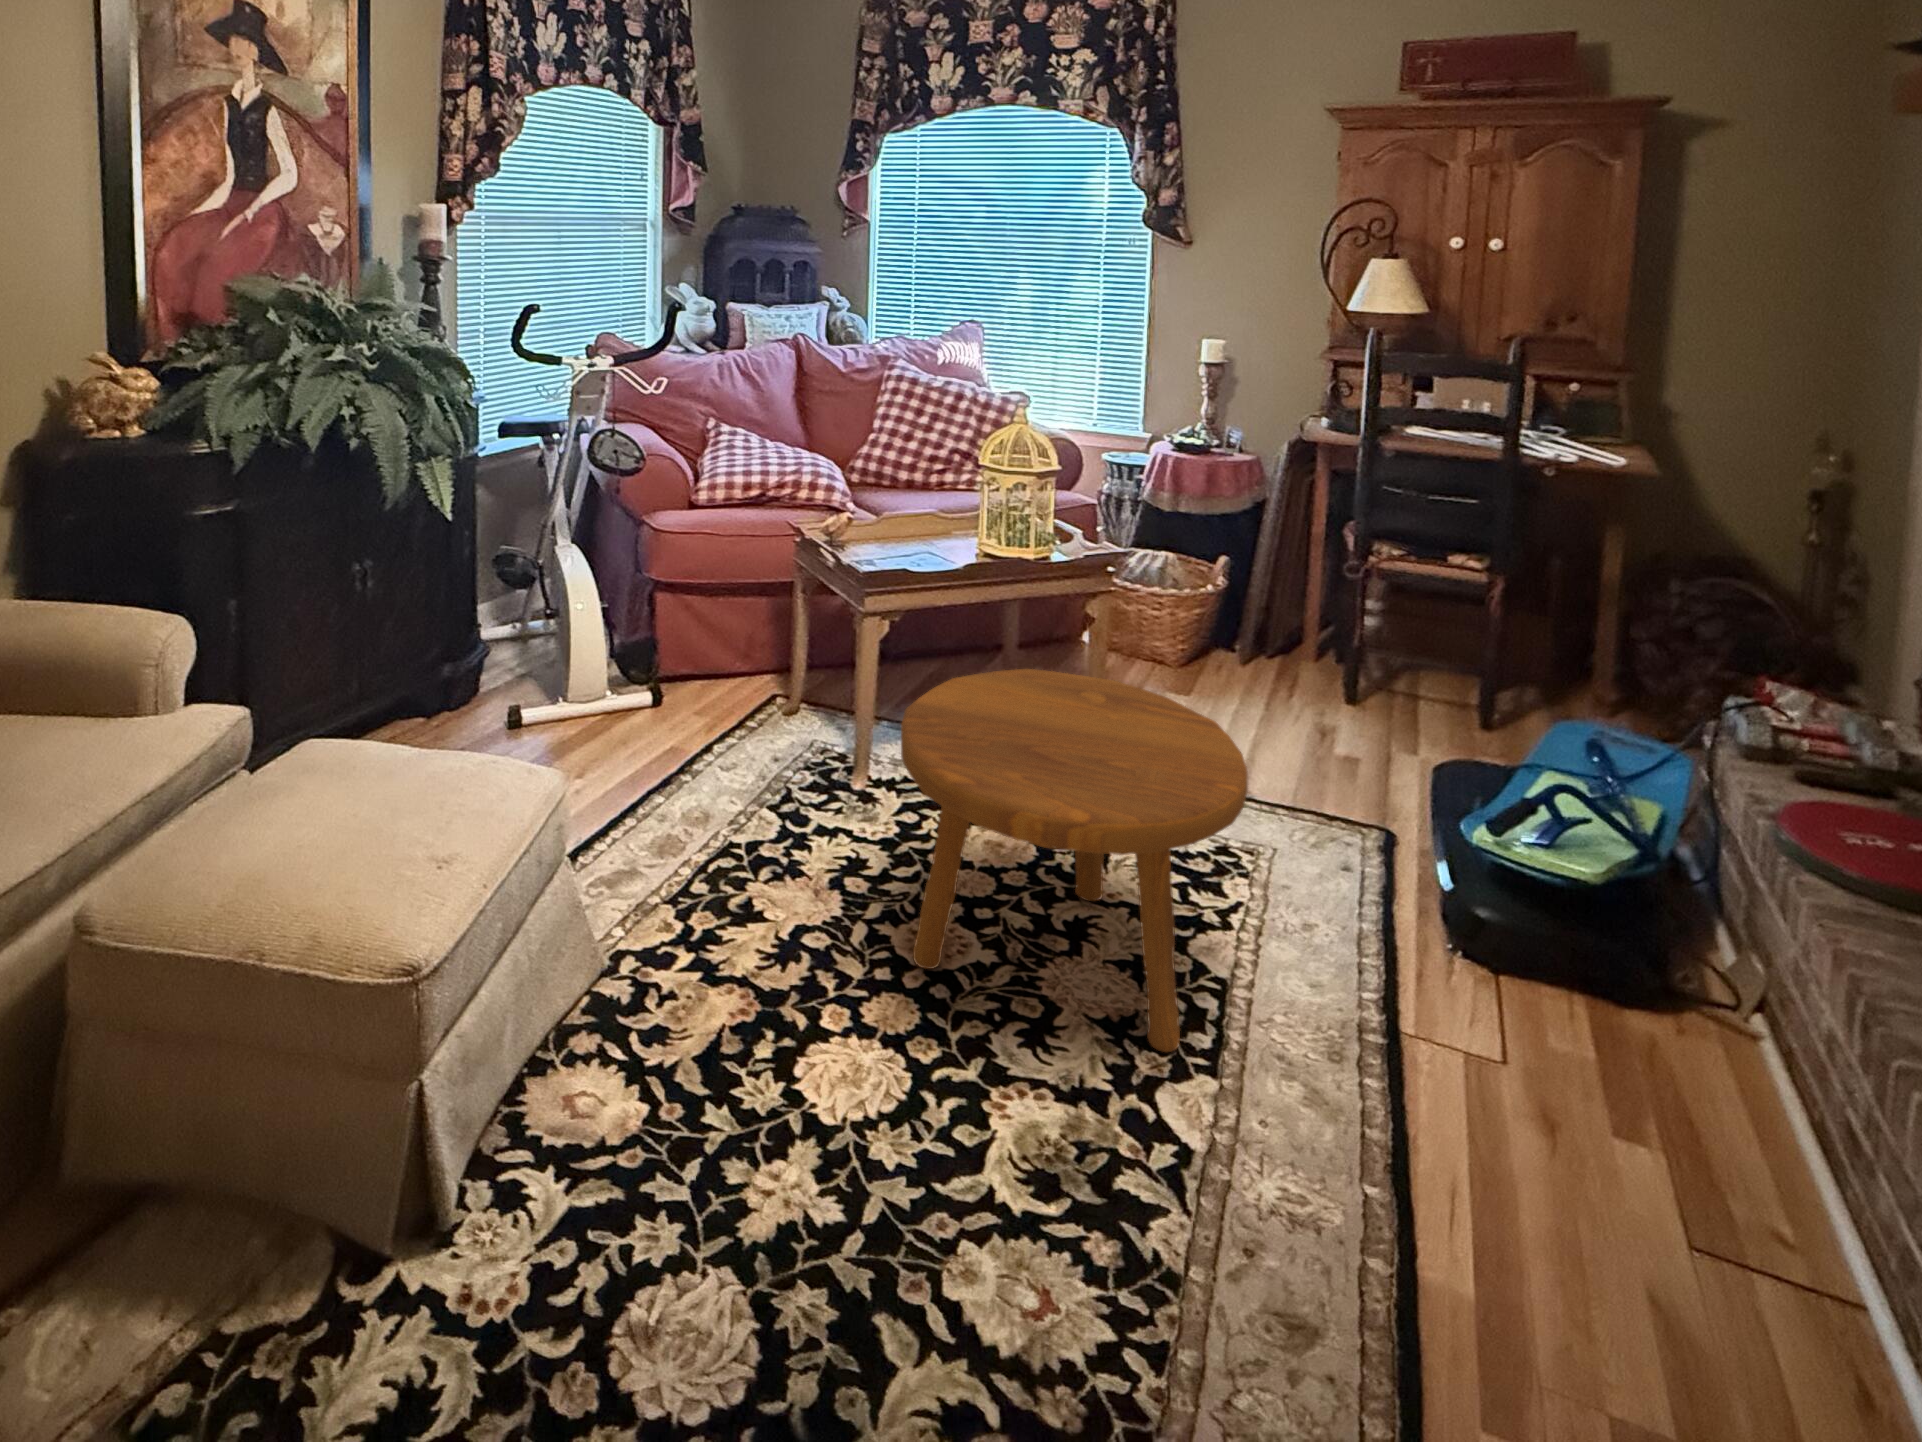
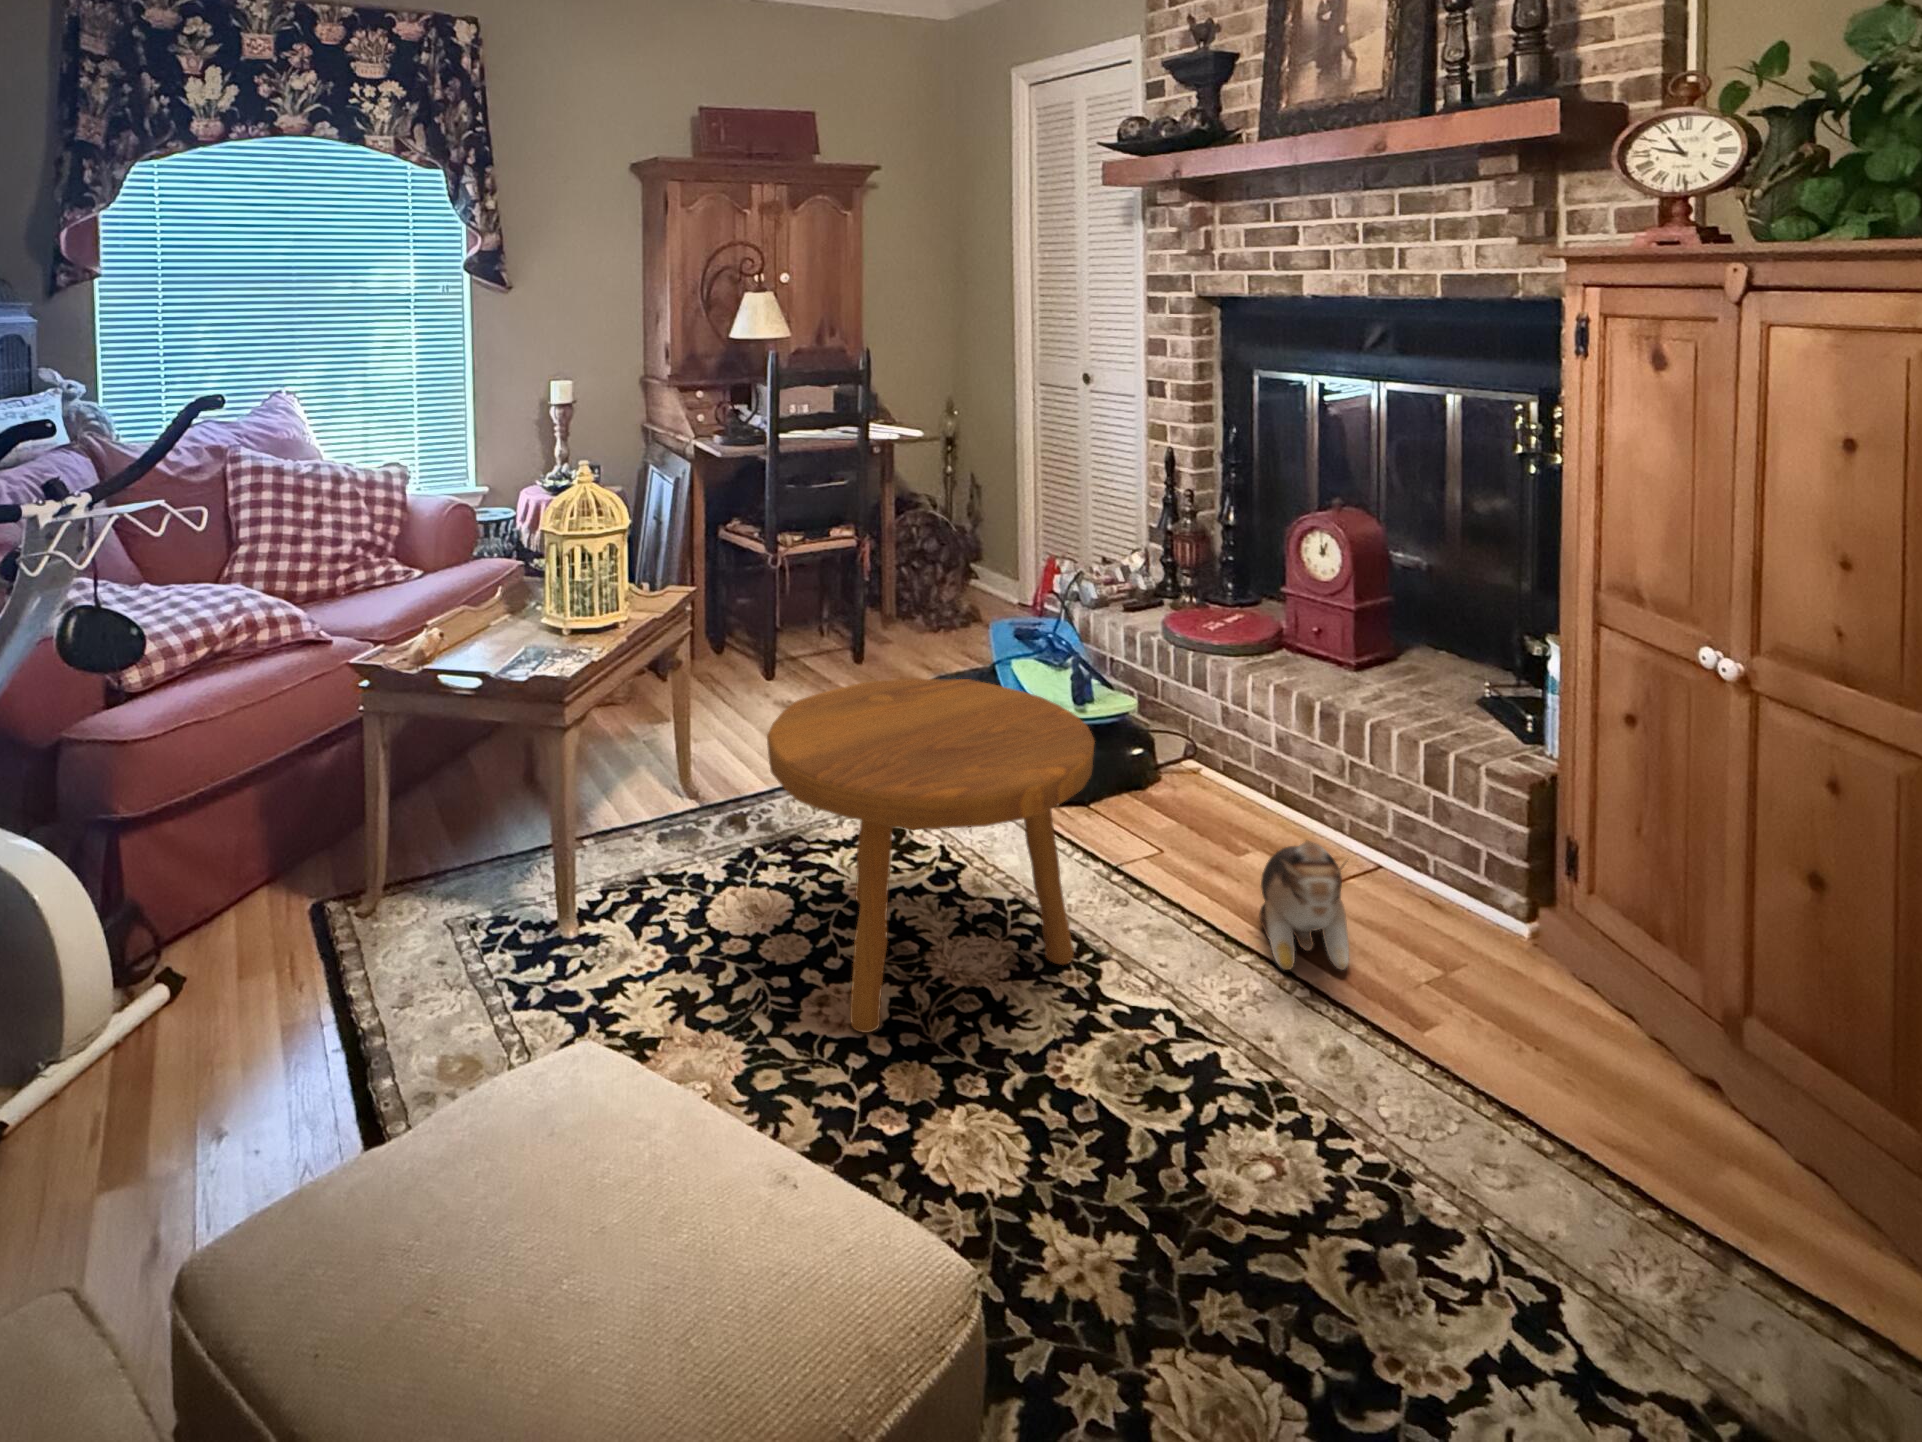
plush toy: none [1339,1076,1586,1298] -> present [1259,841,1349,970]

